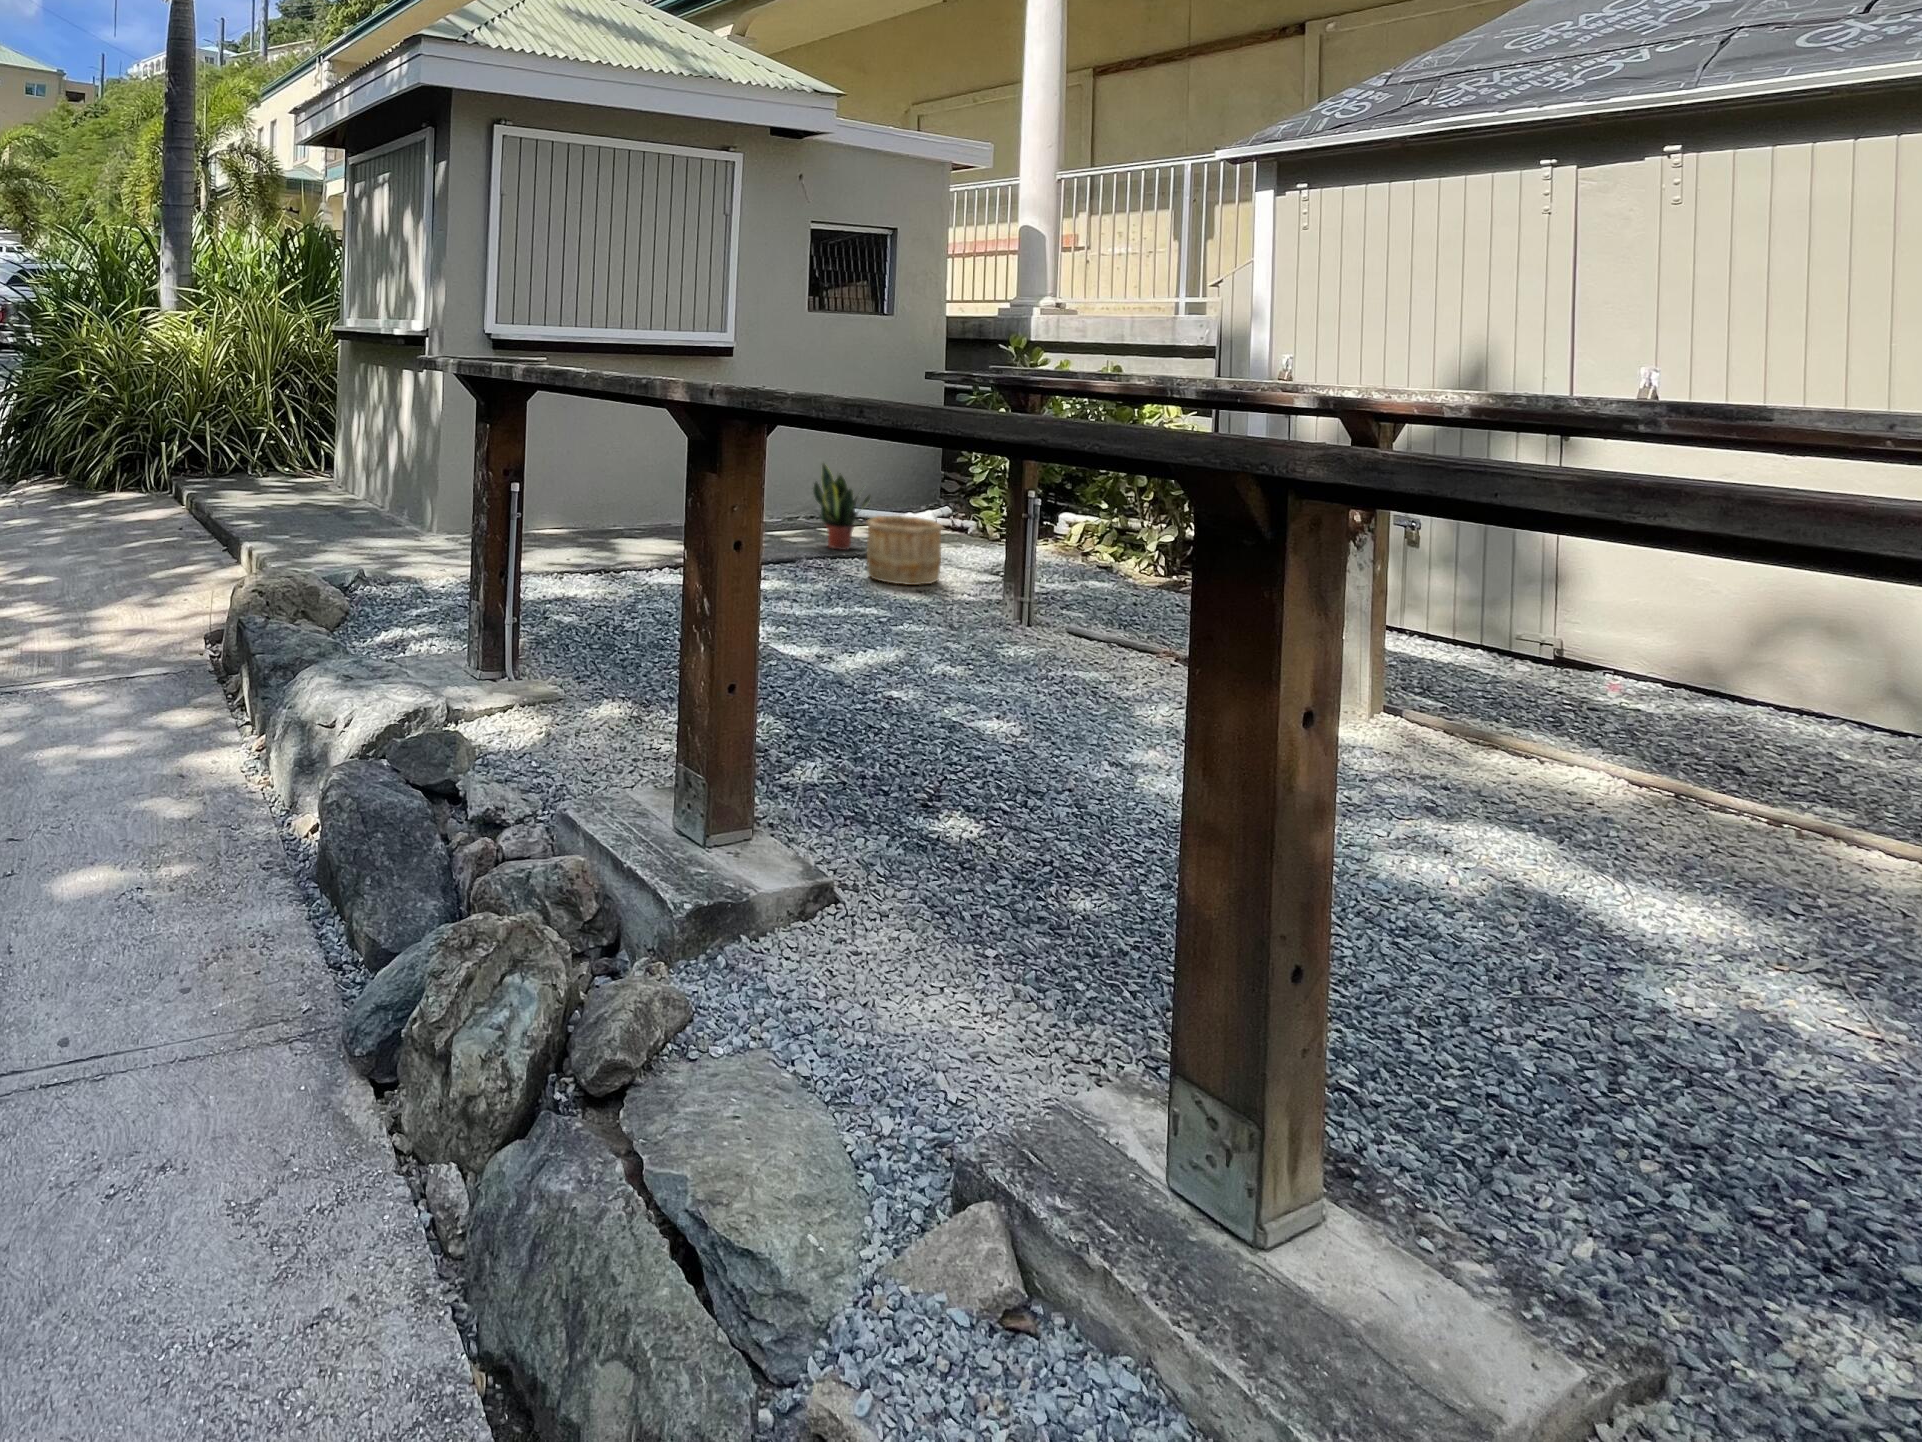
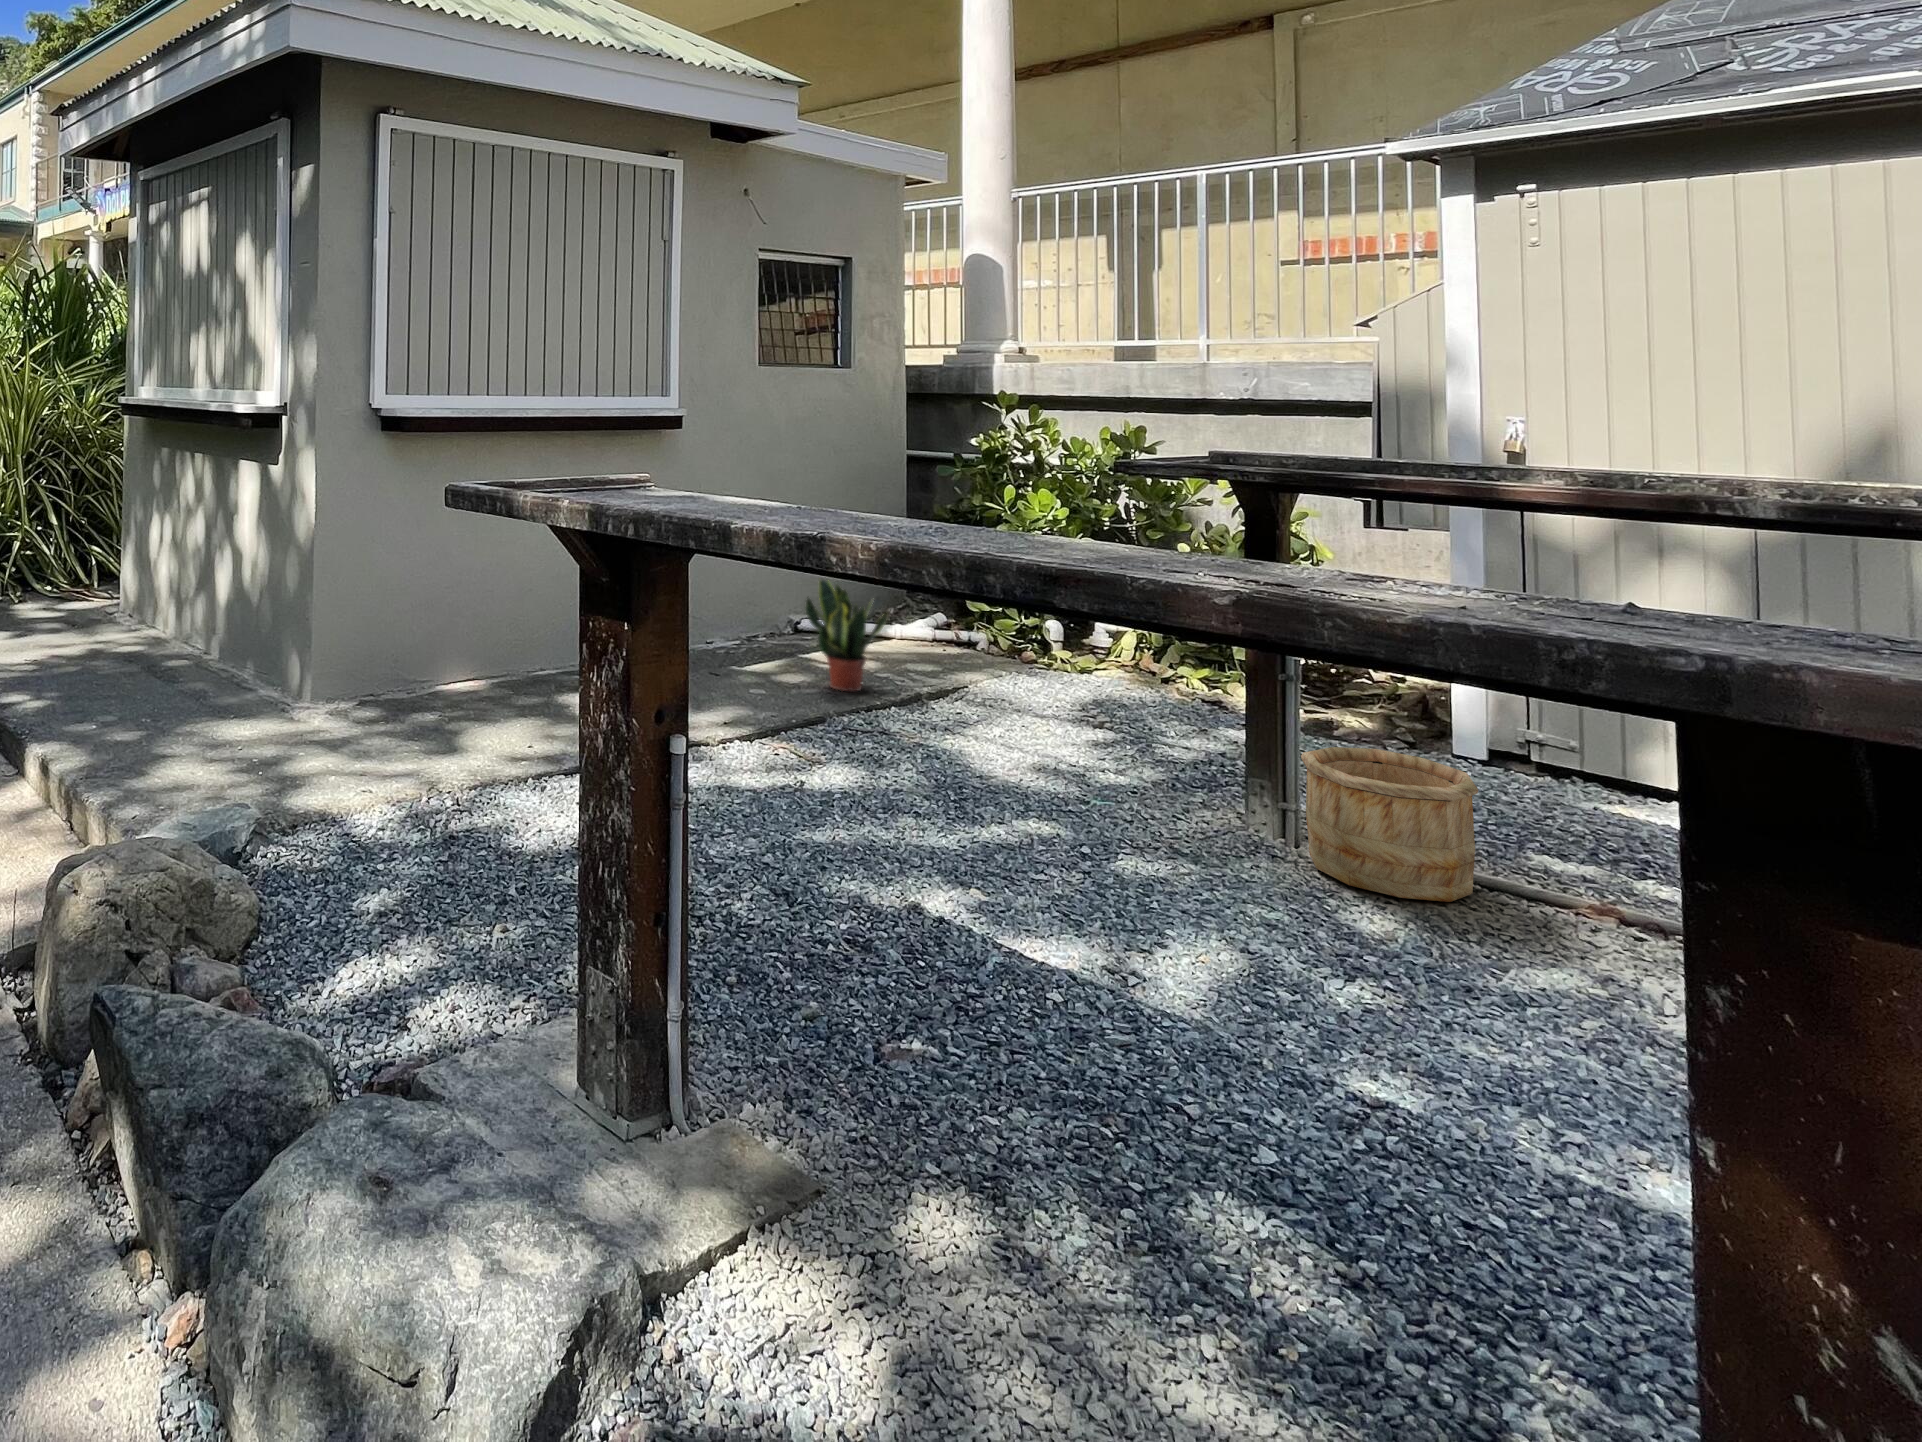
wooden bucket: present [866,516,943,585] -> present [1301,747,1478,902]

